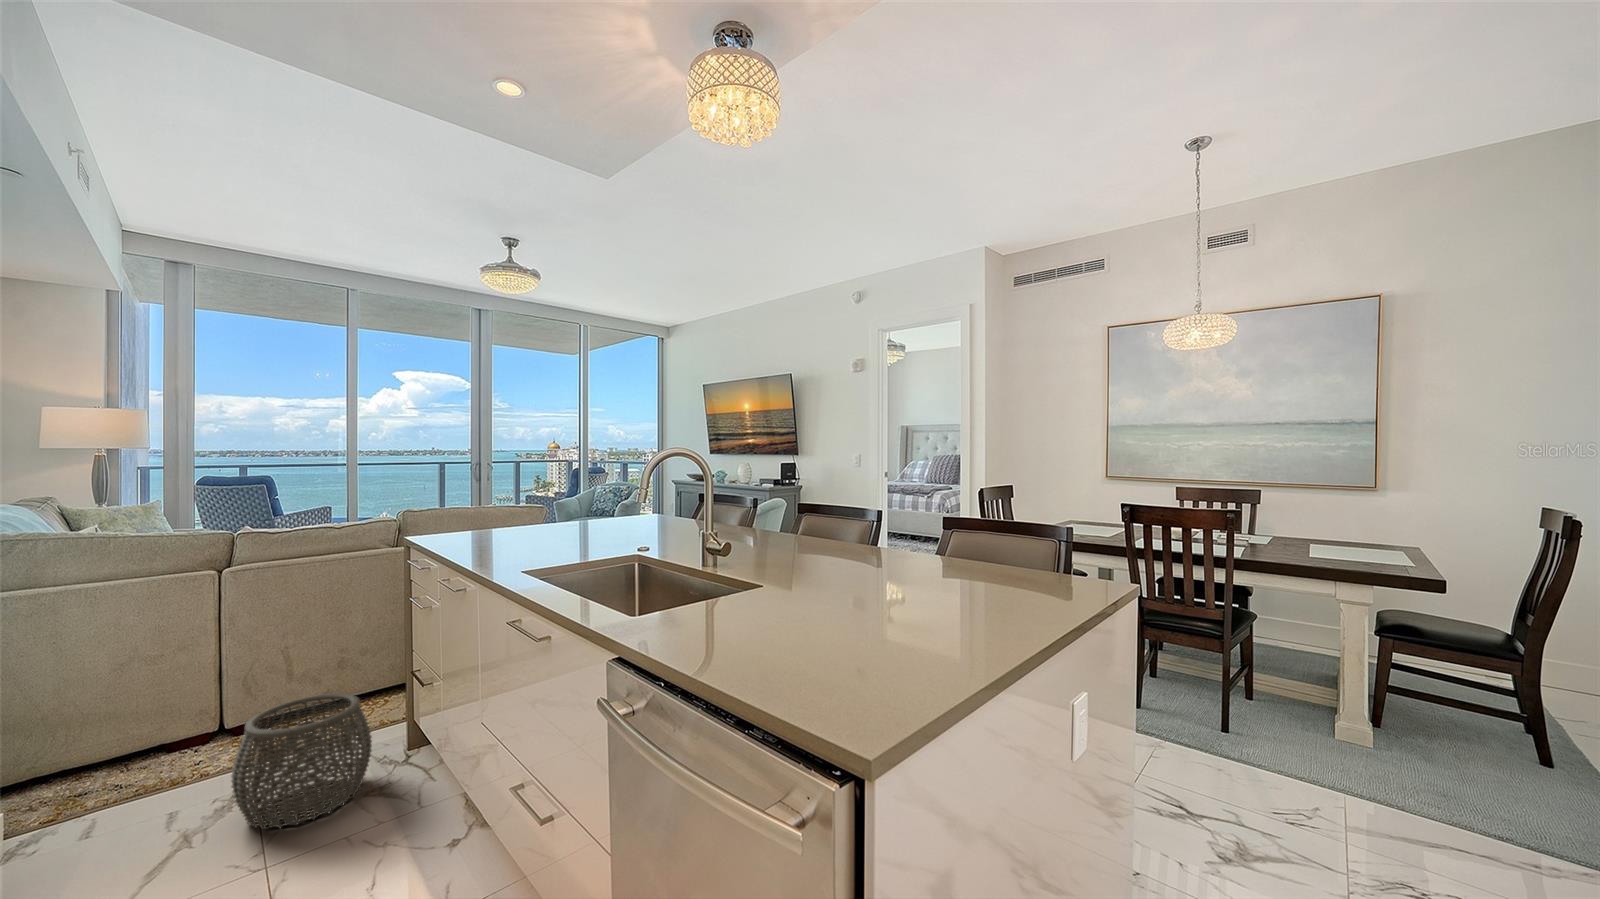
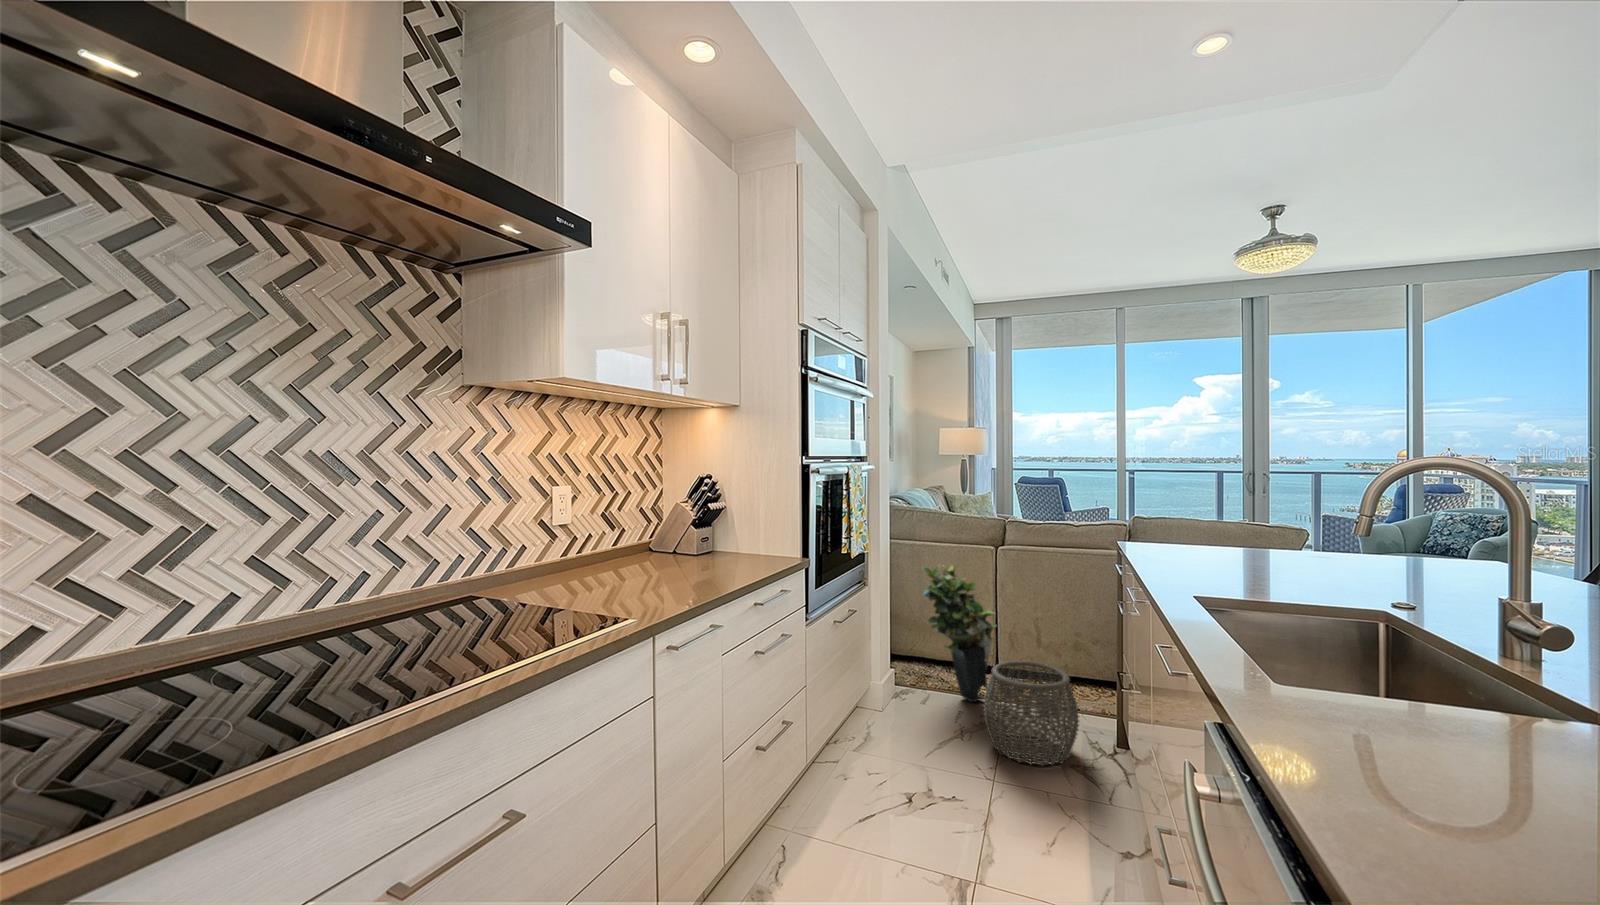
potted plant: none [74,605,230,789] -> present [923,565,996,702]

